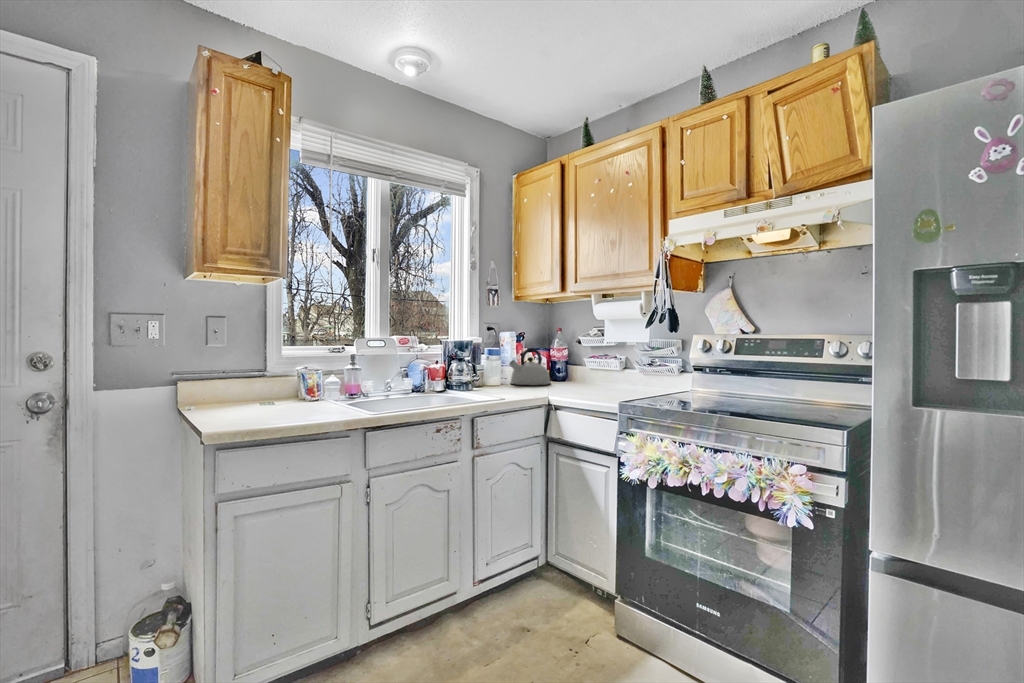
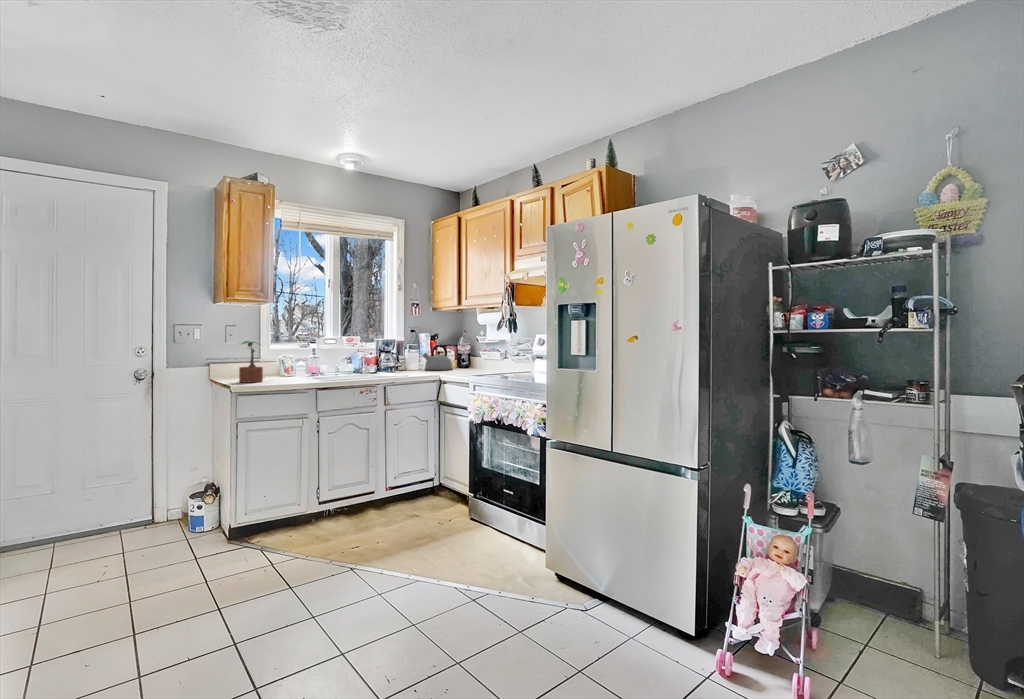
potted plant: none [219,342,268,419] -> present [239,341,263,382]

